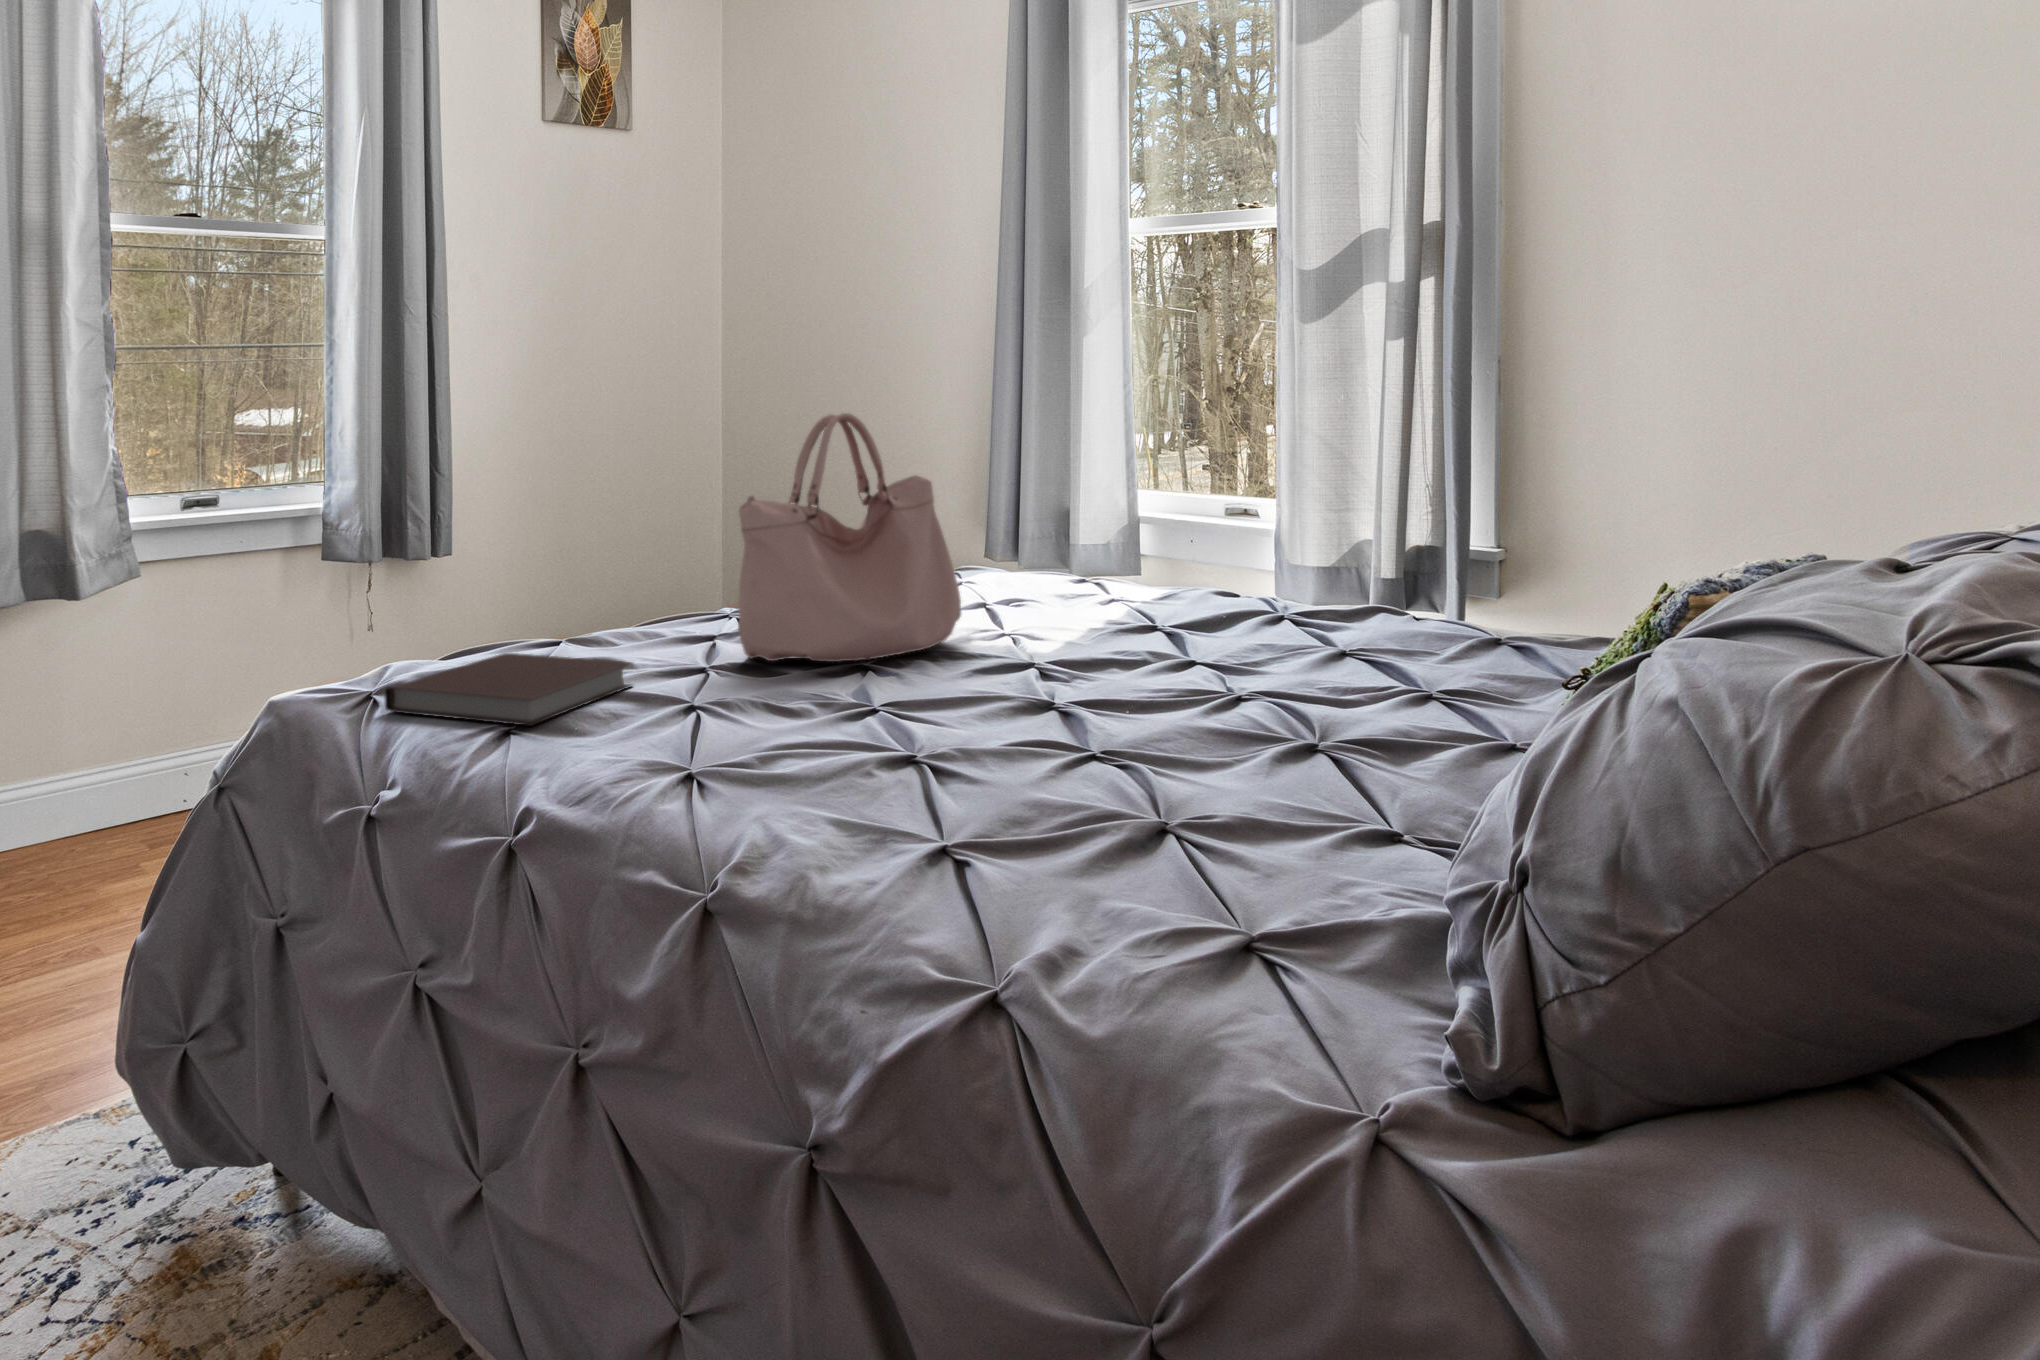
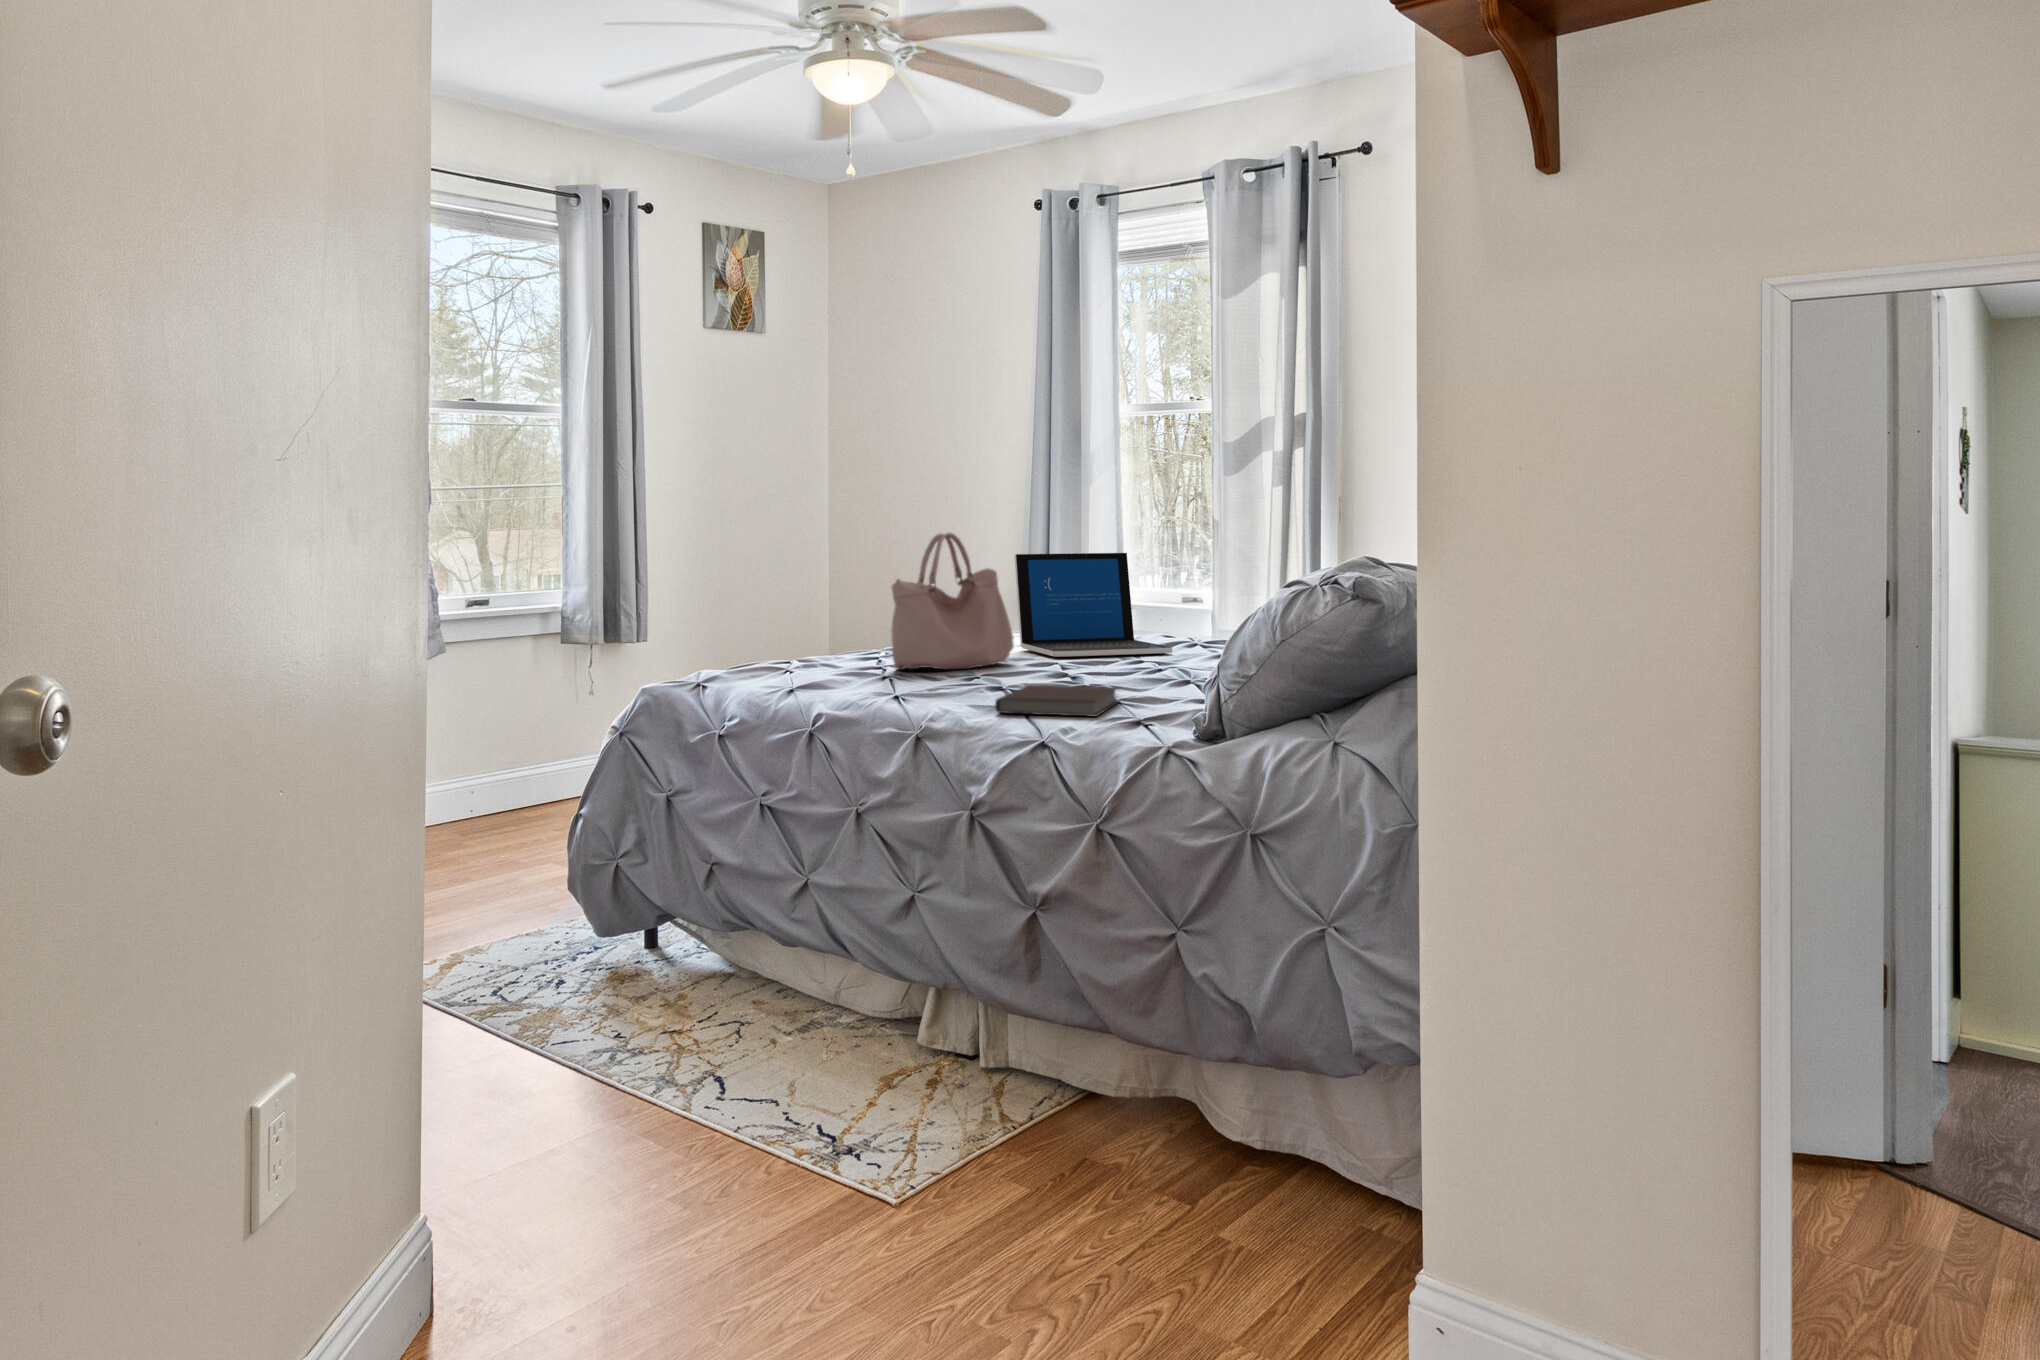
laptop: none [967,445,1240,629] -> present [1015,553,1172,657]
notebook: present [385,653,632,726] -> present [995,685,1119,717]

